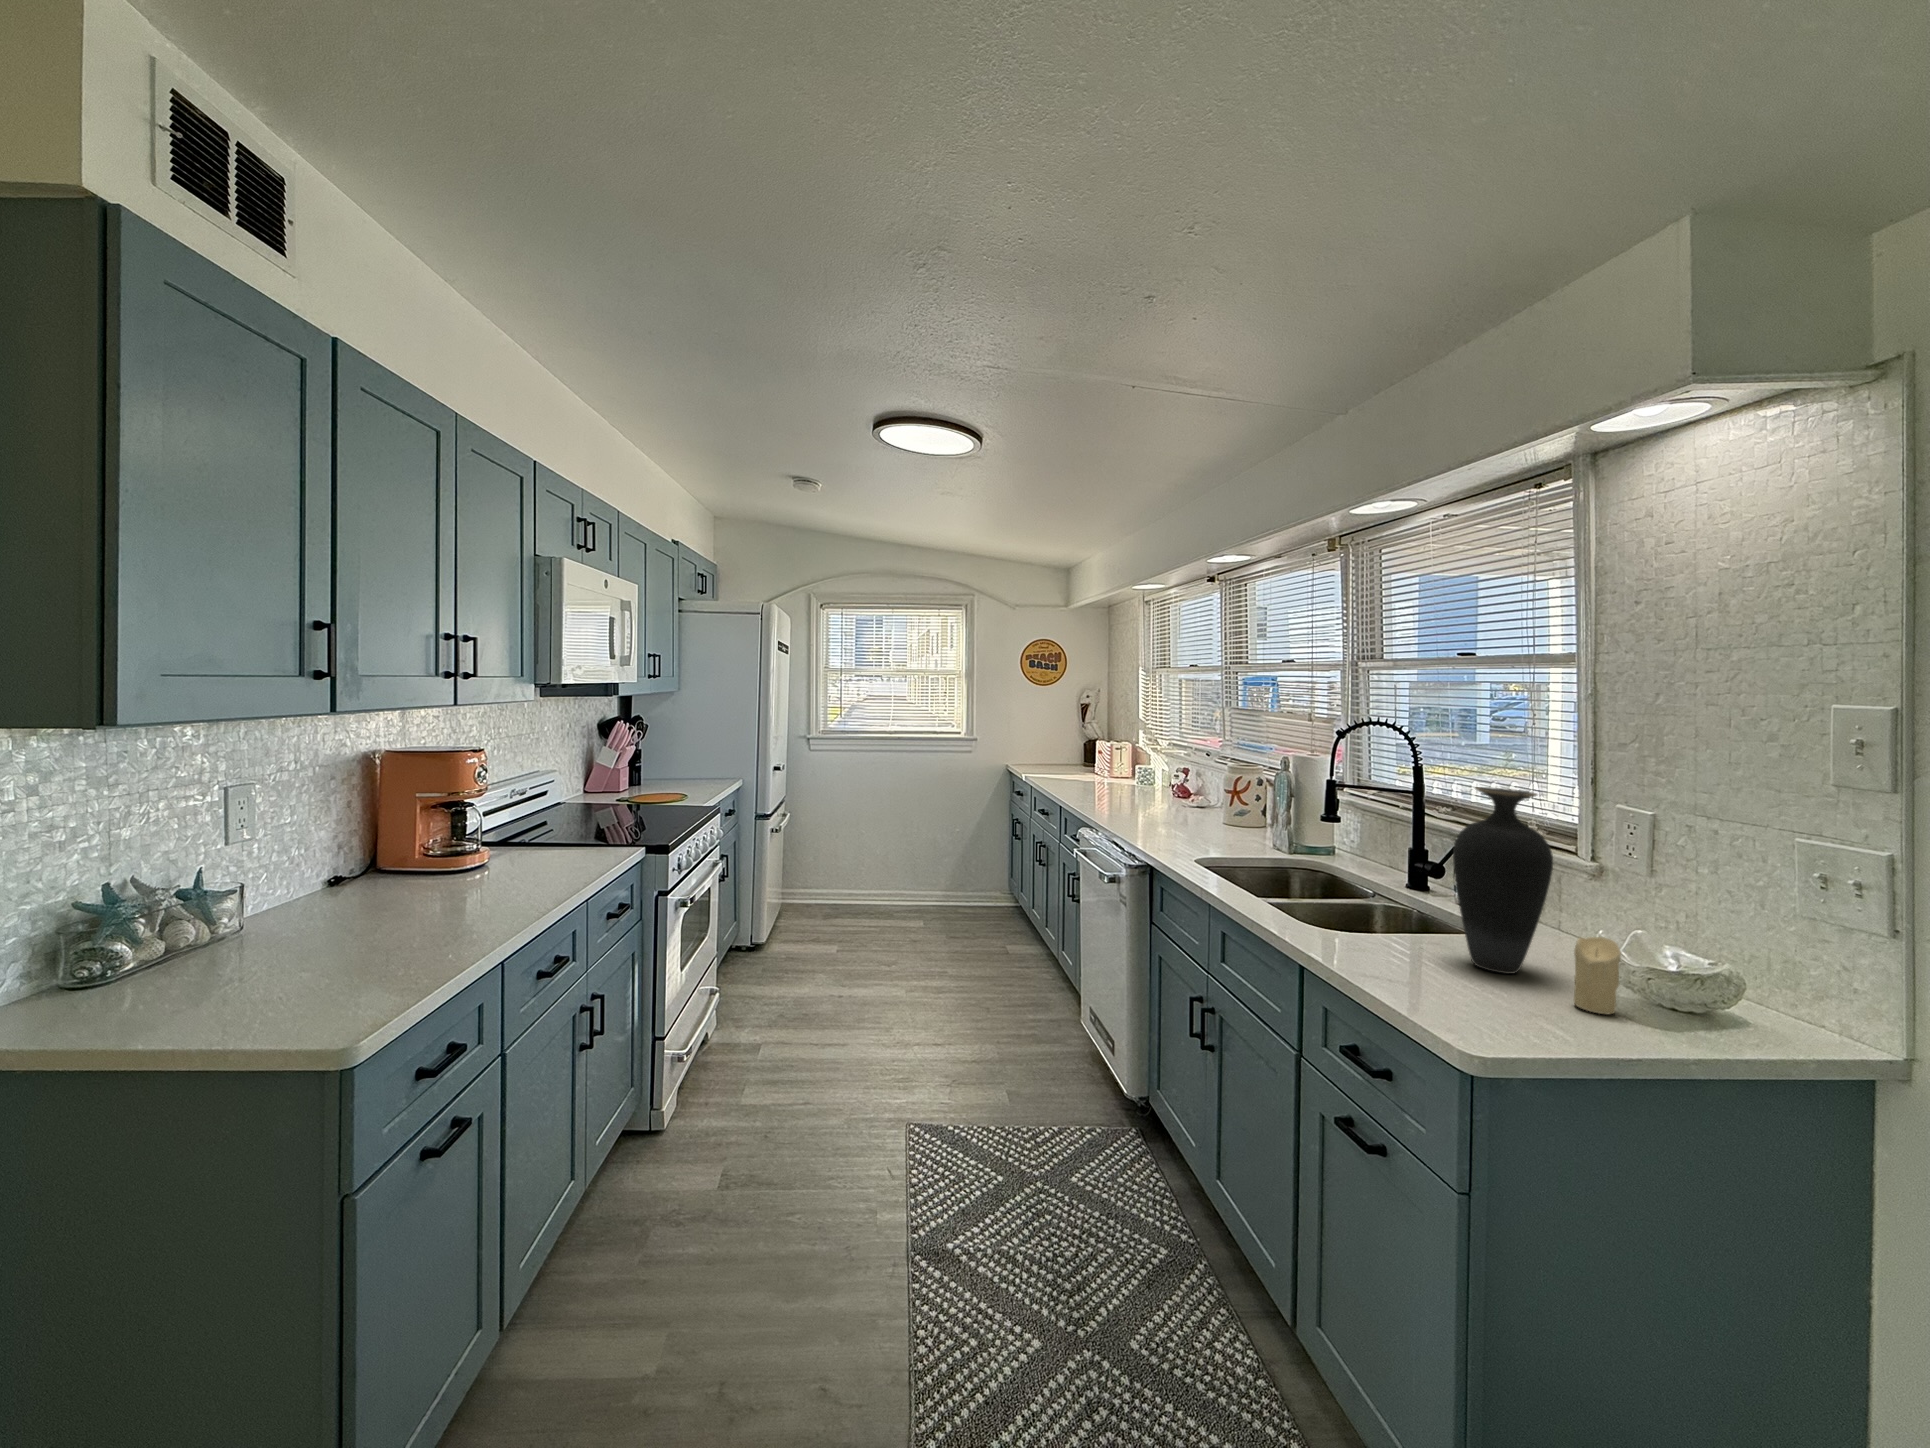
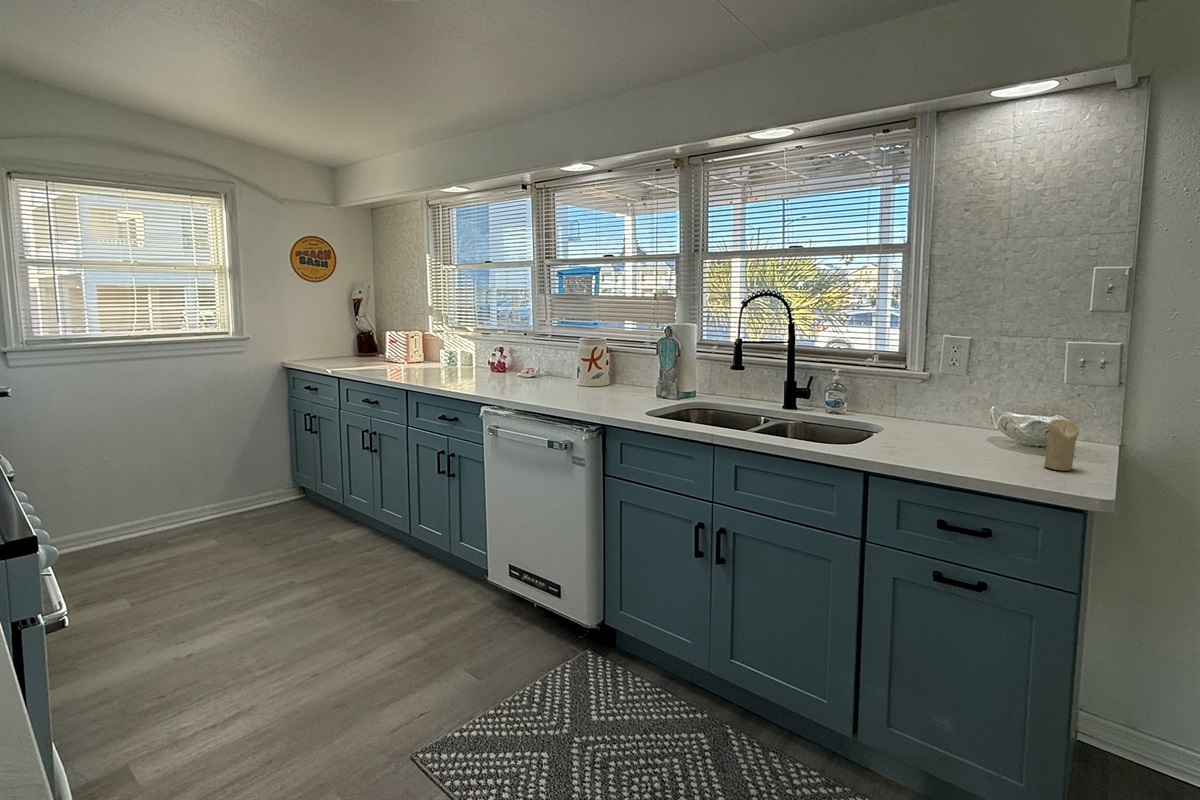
vase: present [1453,787,1553,974] -> none [936,325,1007,458]

